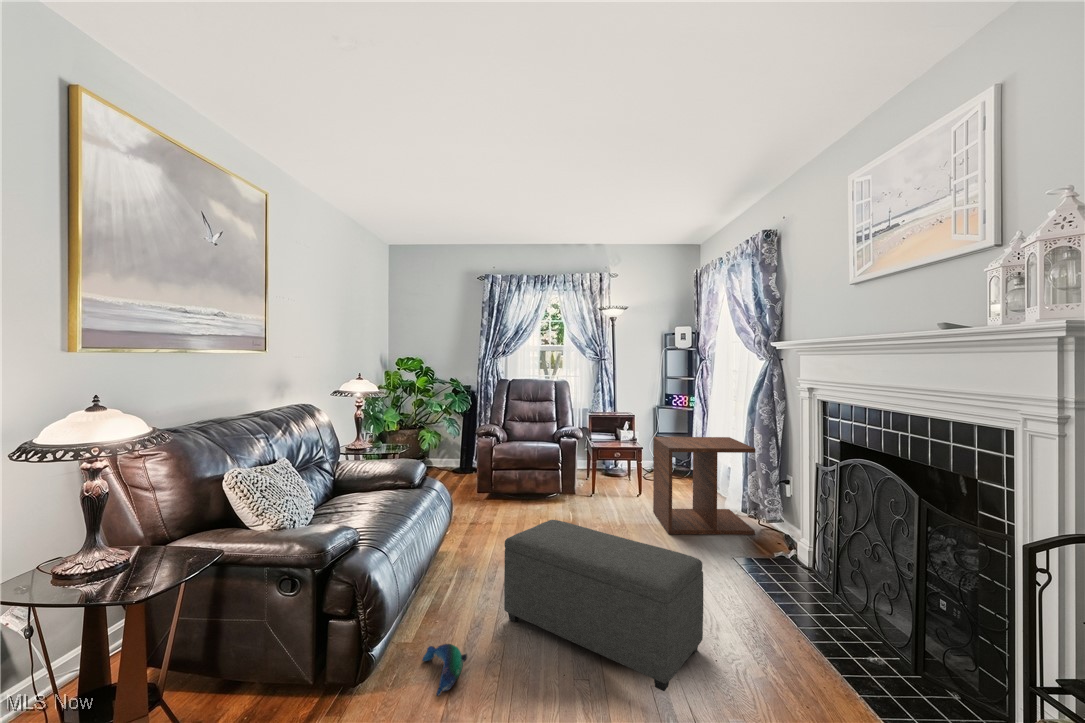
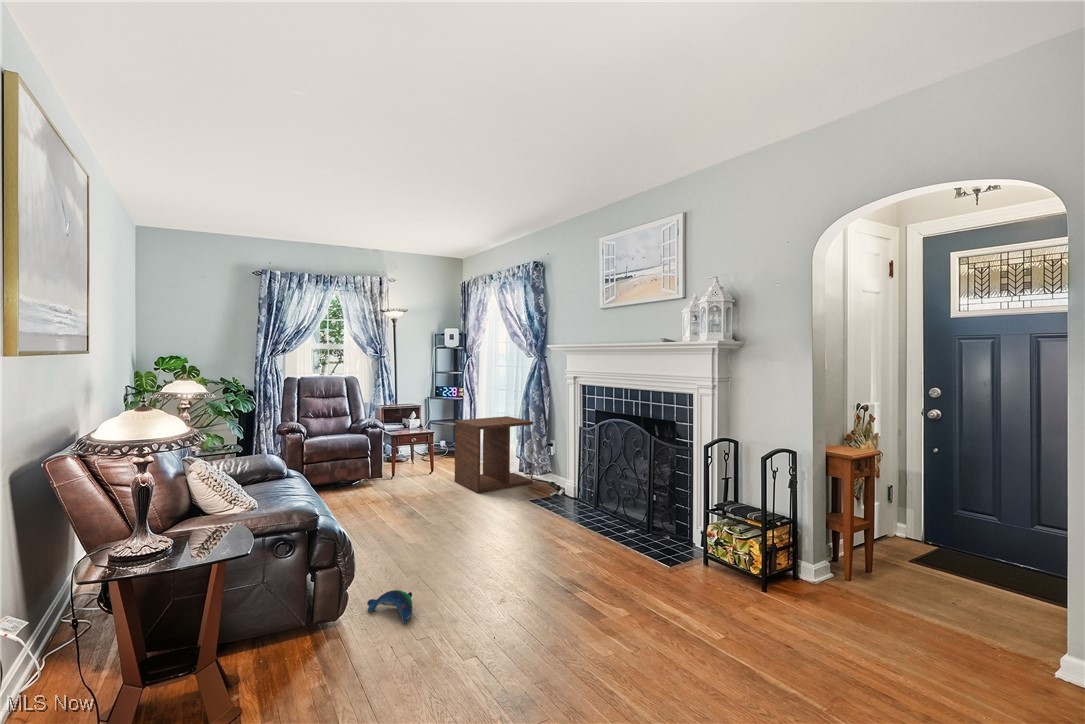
ottoman: present [504,520,703,691] -> none [407,487,551,573]

